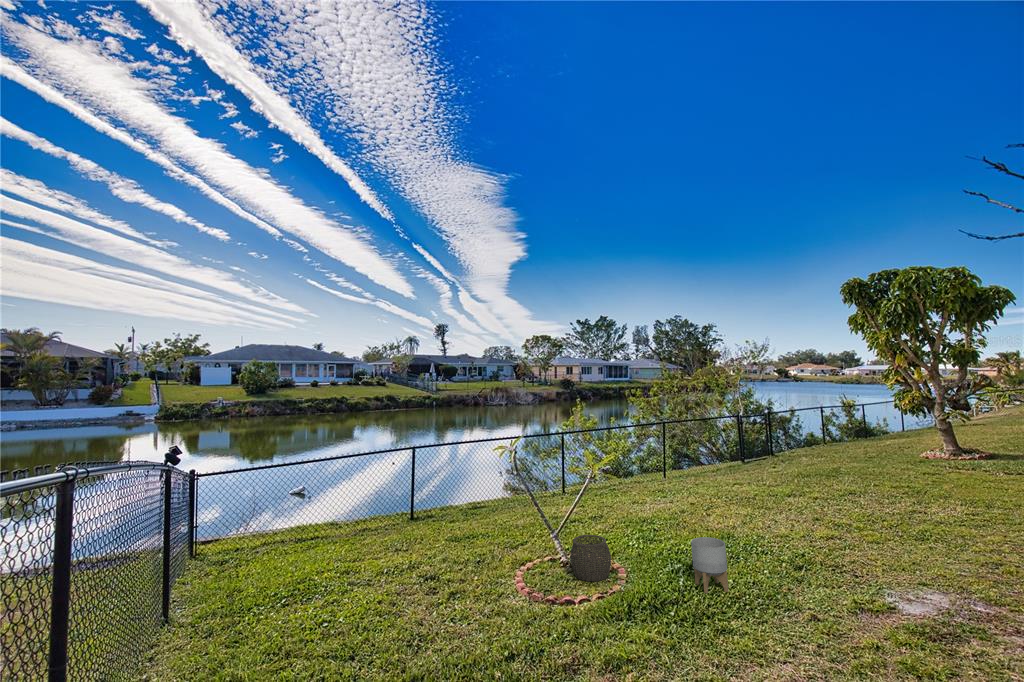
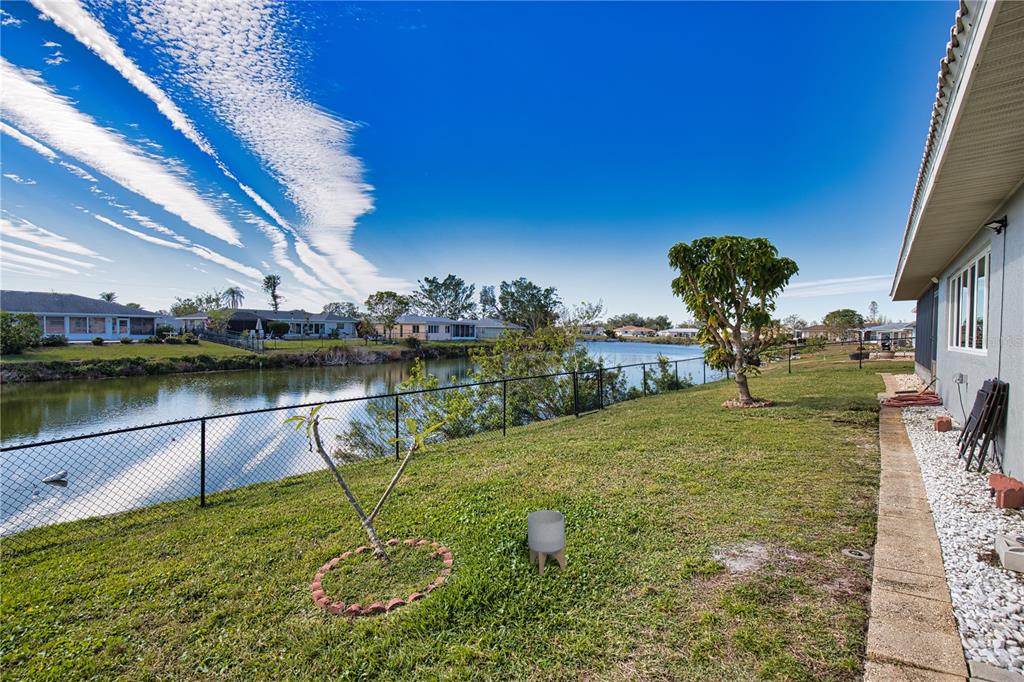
woven basket: present [570,535,611,582] -> none [384,518,436,577]

